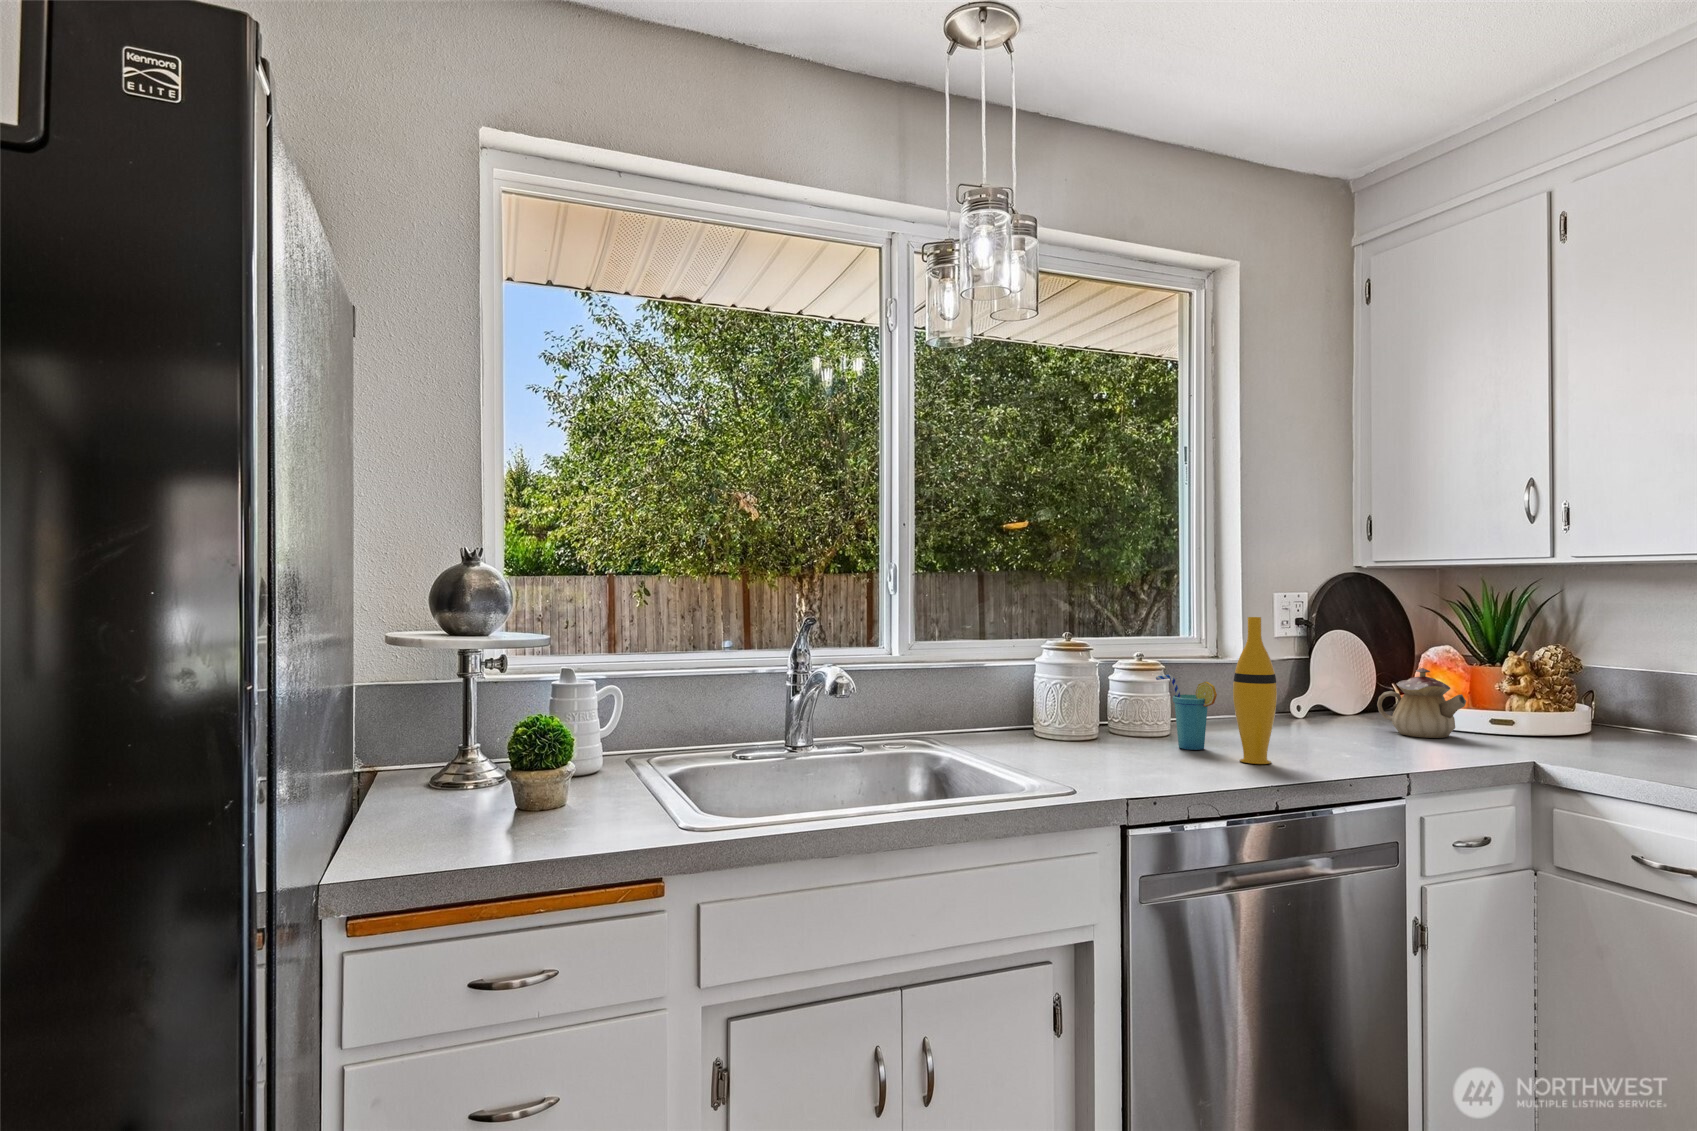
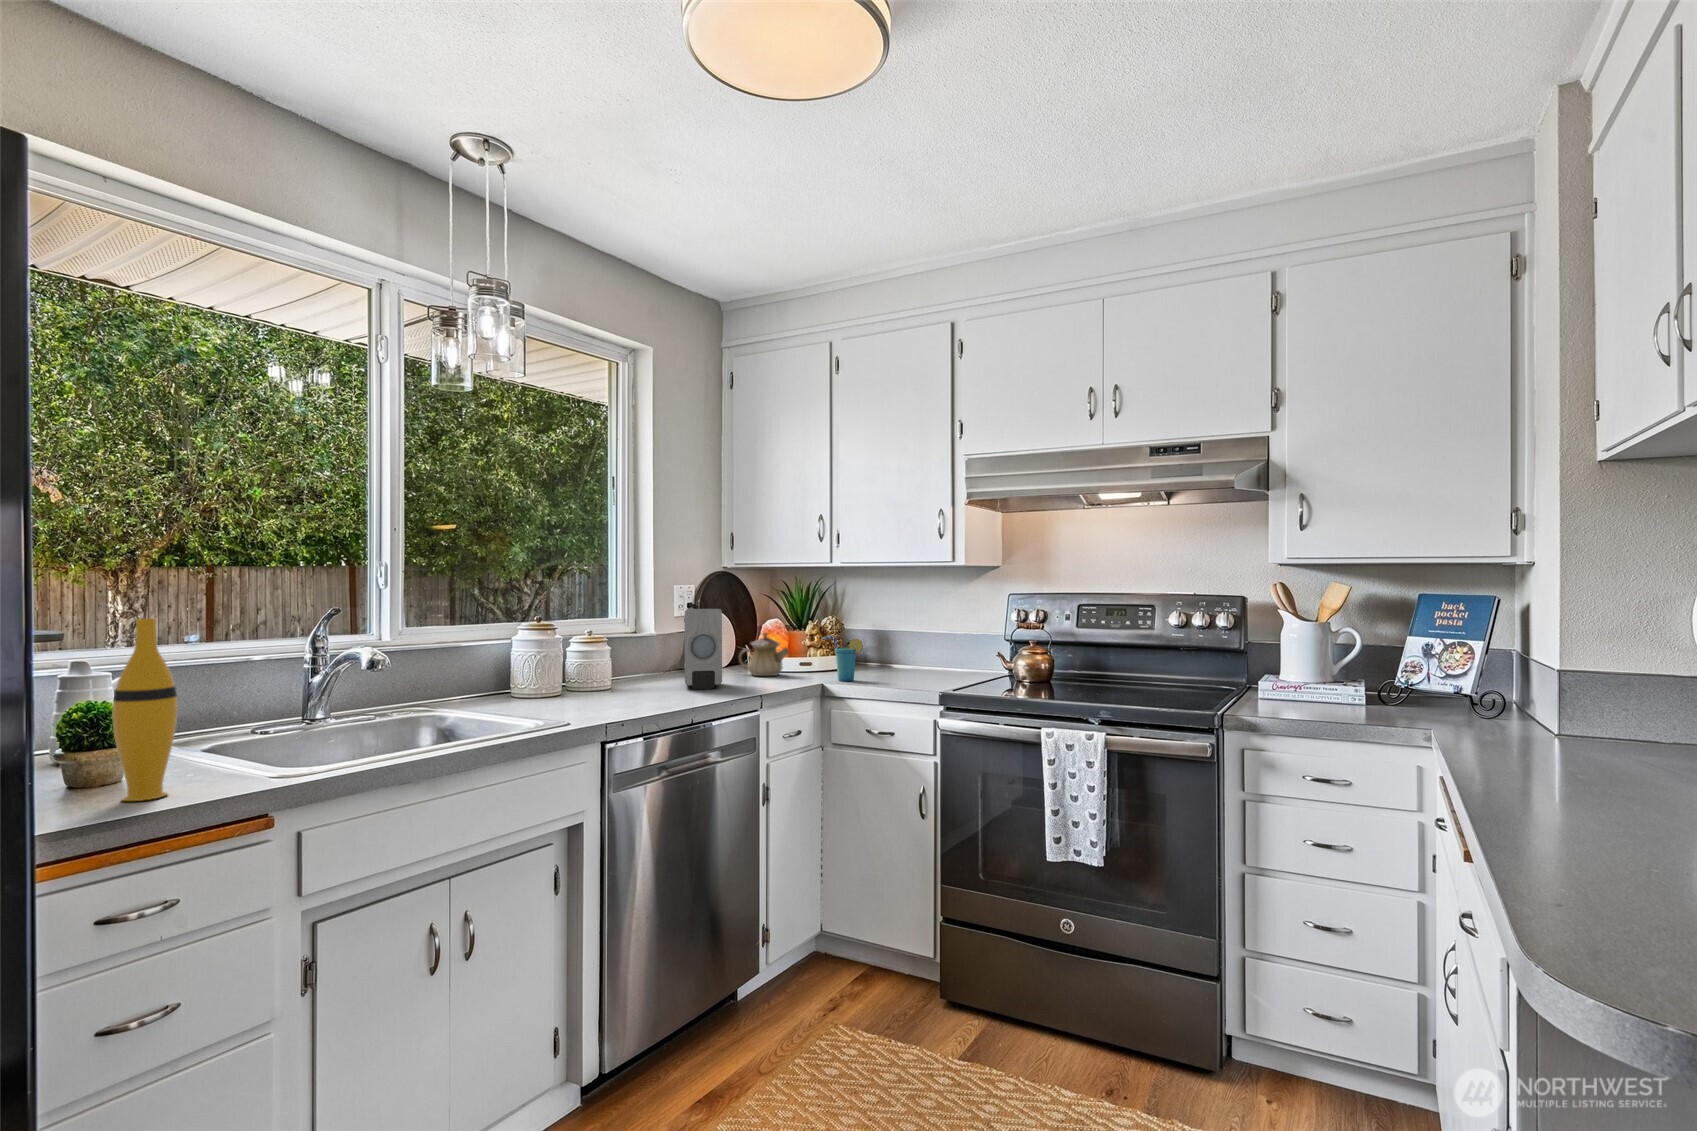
vase: present [1233,617,1277,764] -> present [112,618,178,801]
soap dispenser: none [1278,630,1340,753] -> present [684,609,722,689]
cup: present [1156,675,1217,750] -> present [823,636,863,681]

